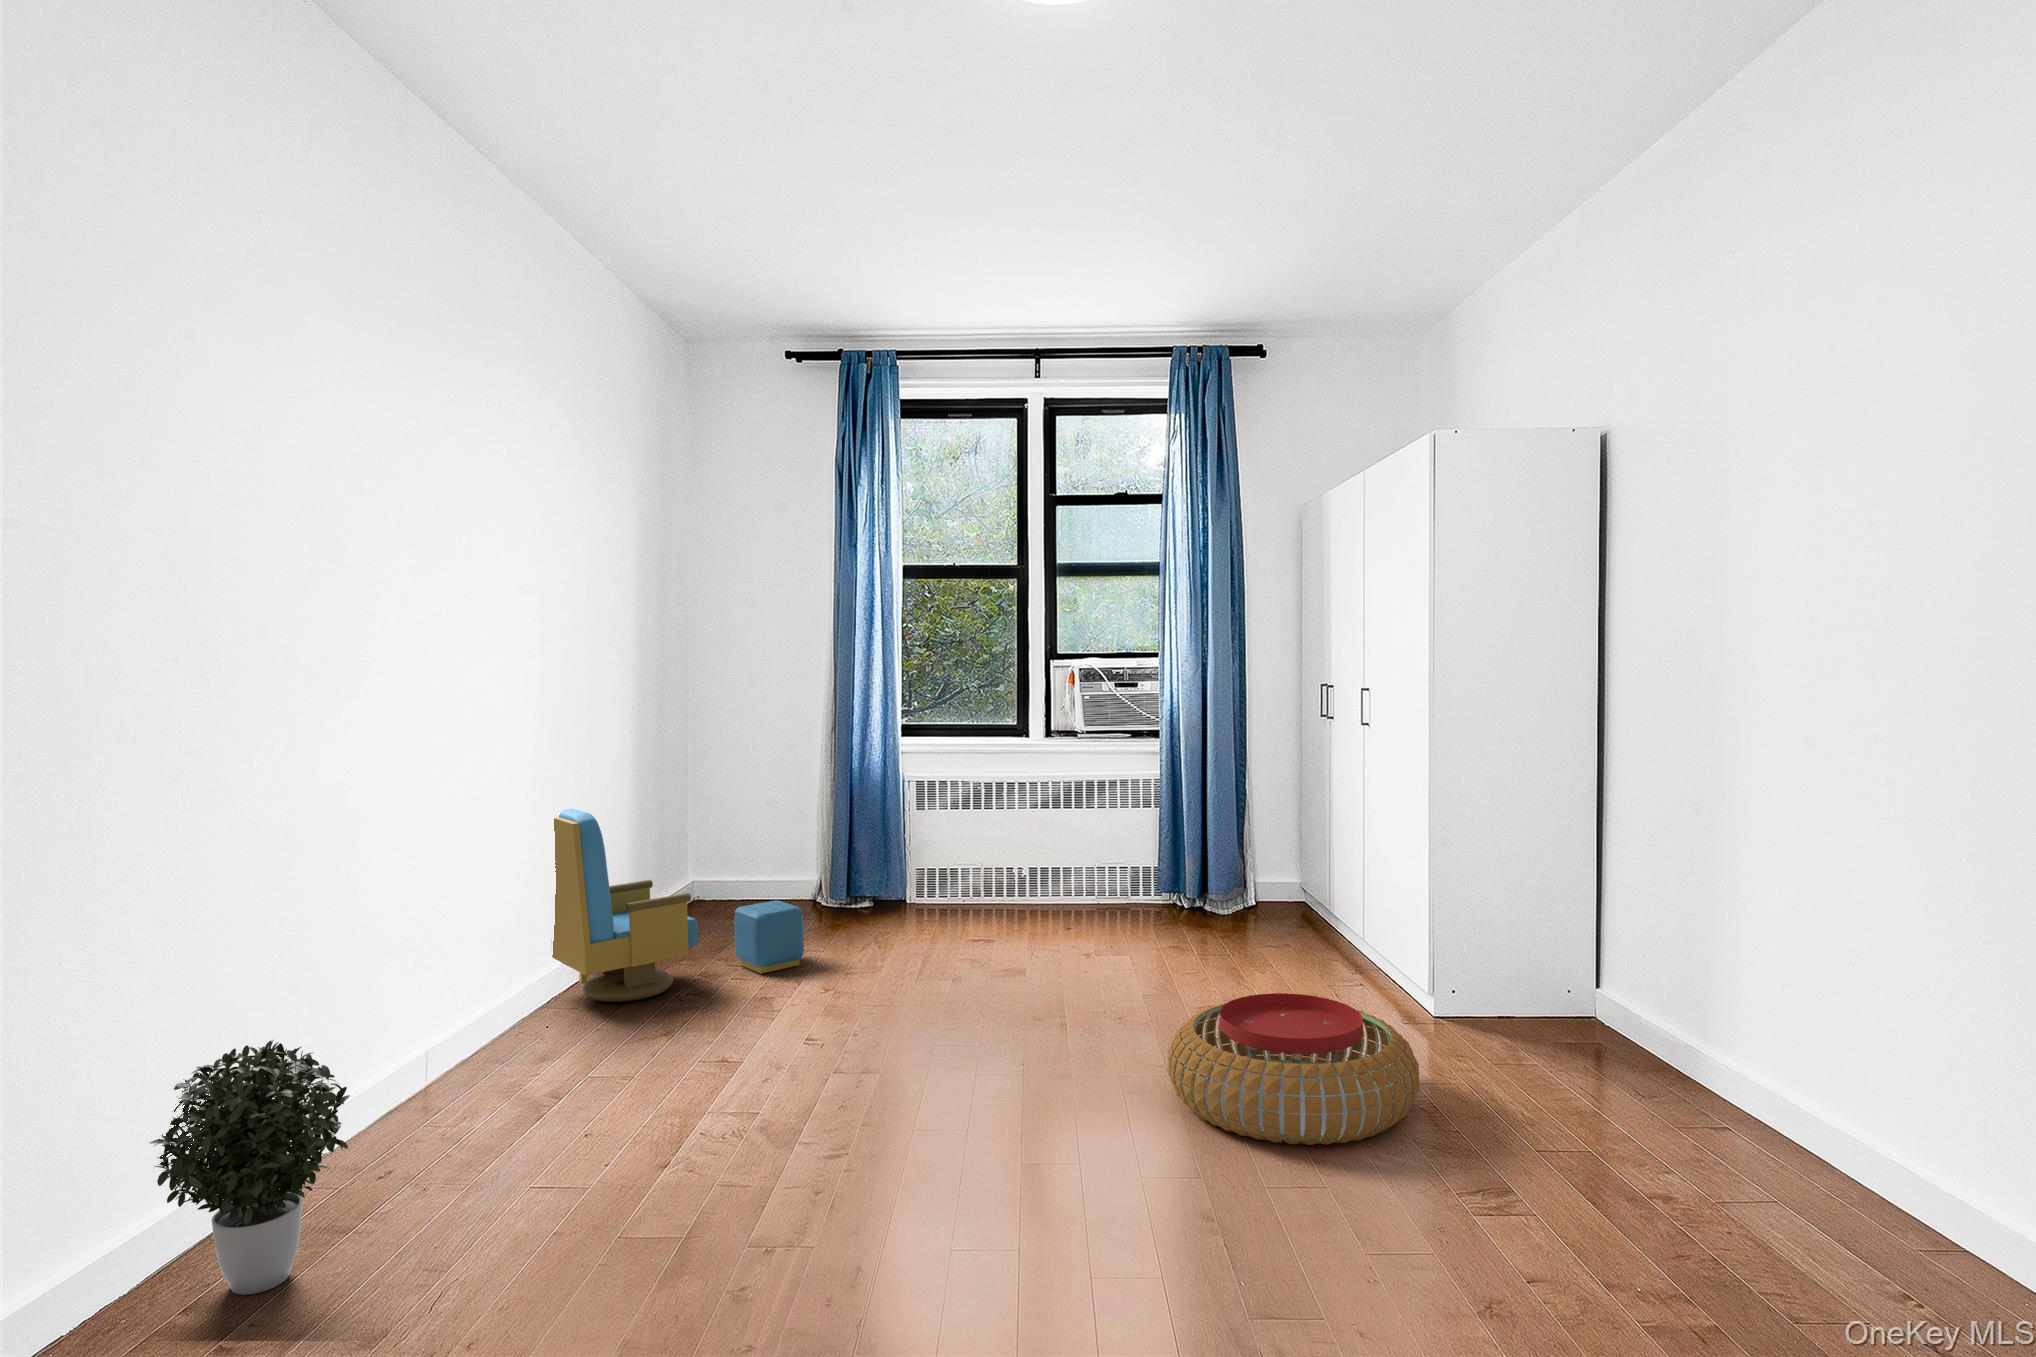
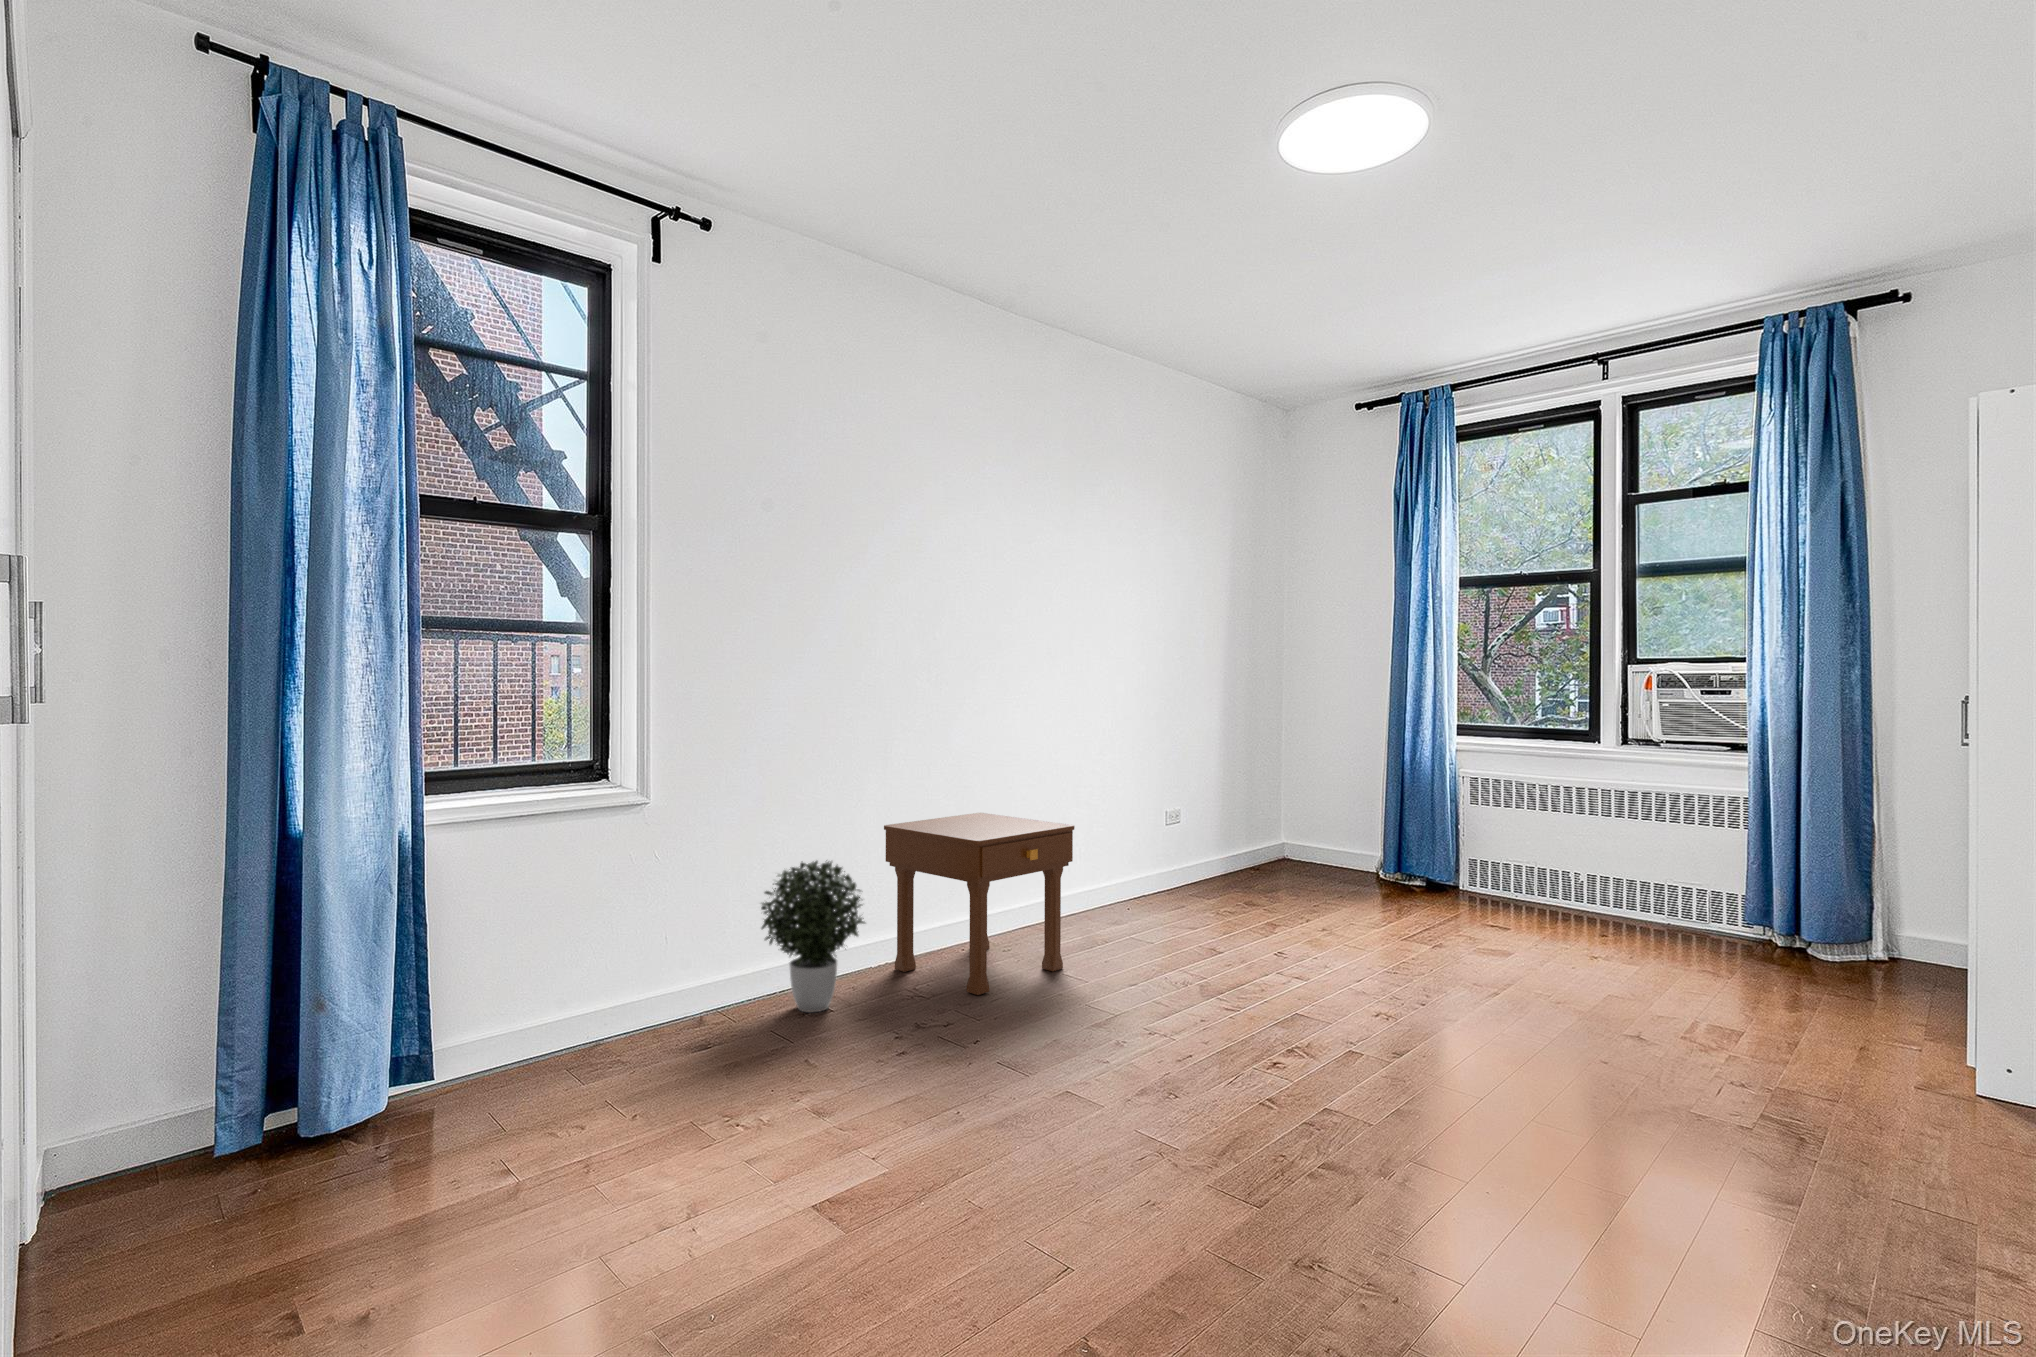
armchair: present [552,808,804,1002] -> none [1109,762,1313,918]
nightstand: none [305,912,594,1177] -> present [884,813,1075,995]
pouf: present [1168,993,1420,1145] -> none [1534,1007,1874,1193]

